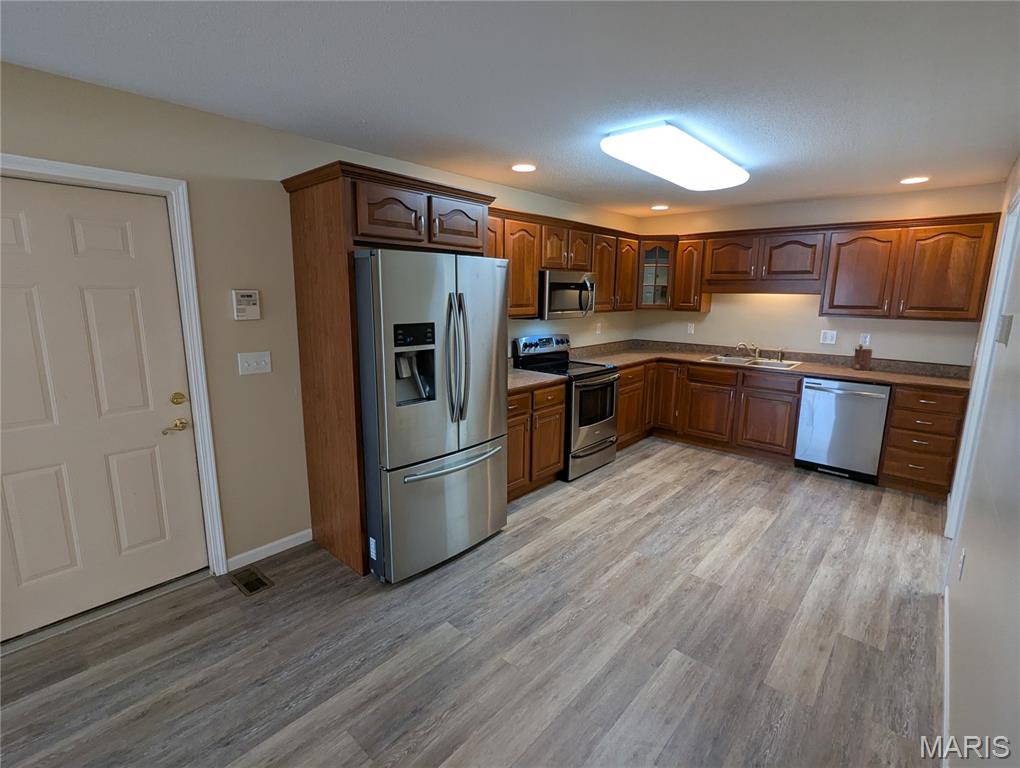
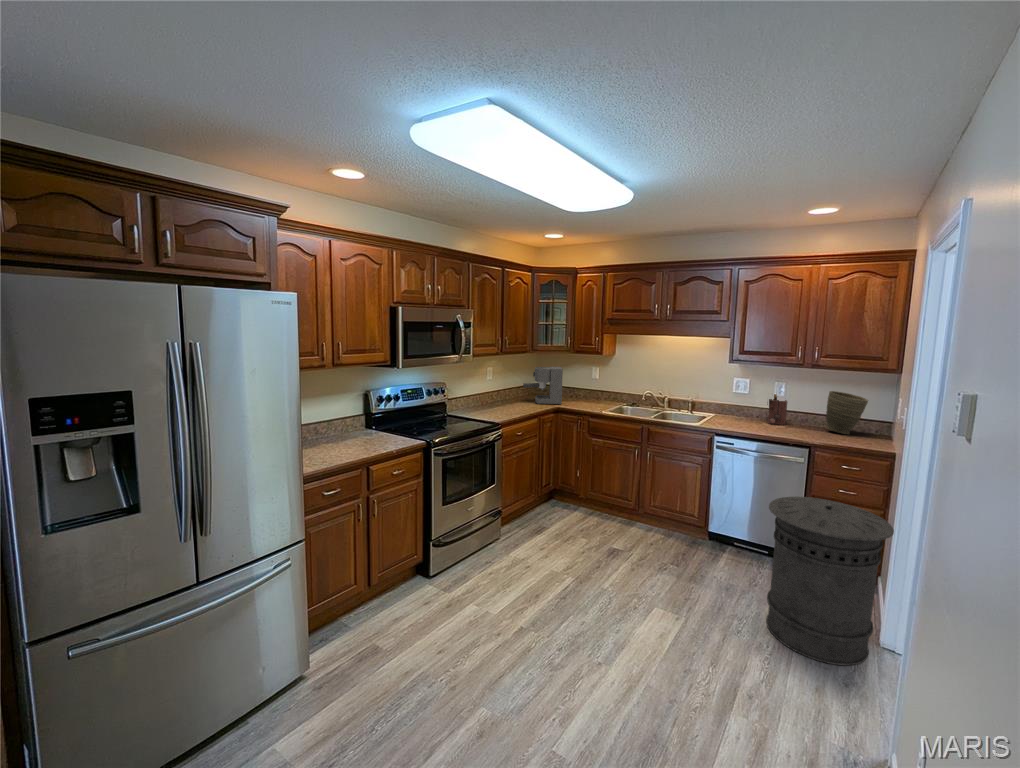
coffee maker: none [627,323,663,356] -> present [523,367,563,405]
vase: none [908,340,949,377] -> present [826,391,868,434]
trash can: none [846,421,959,544] -> present [766,497,894,665]

